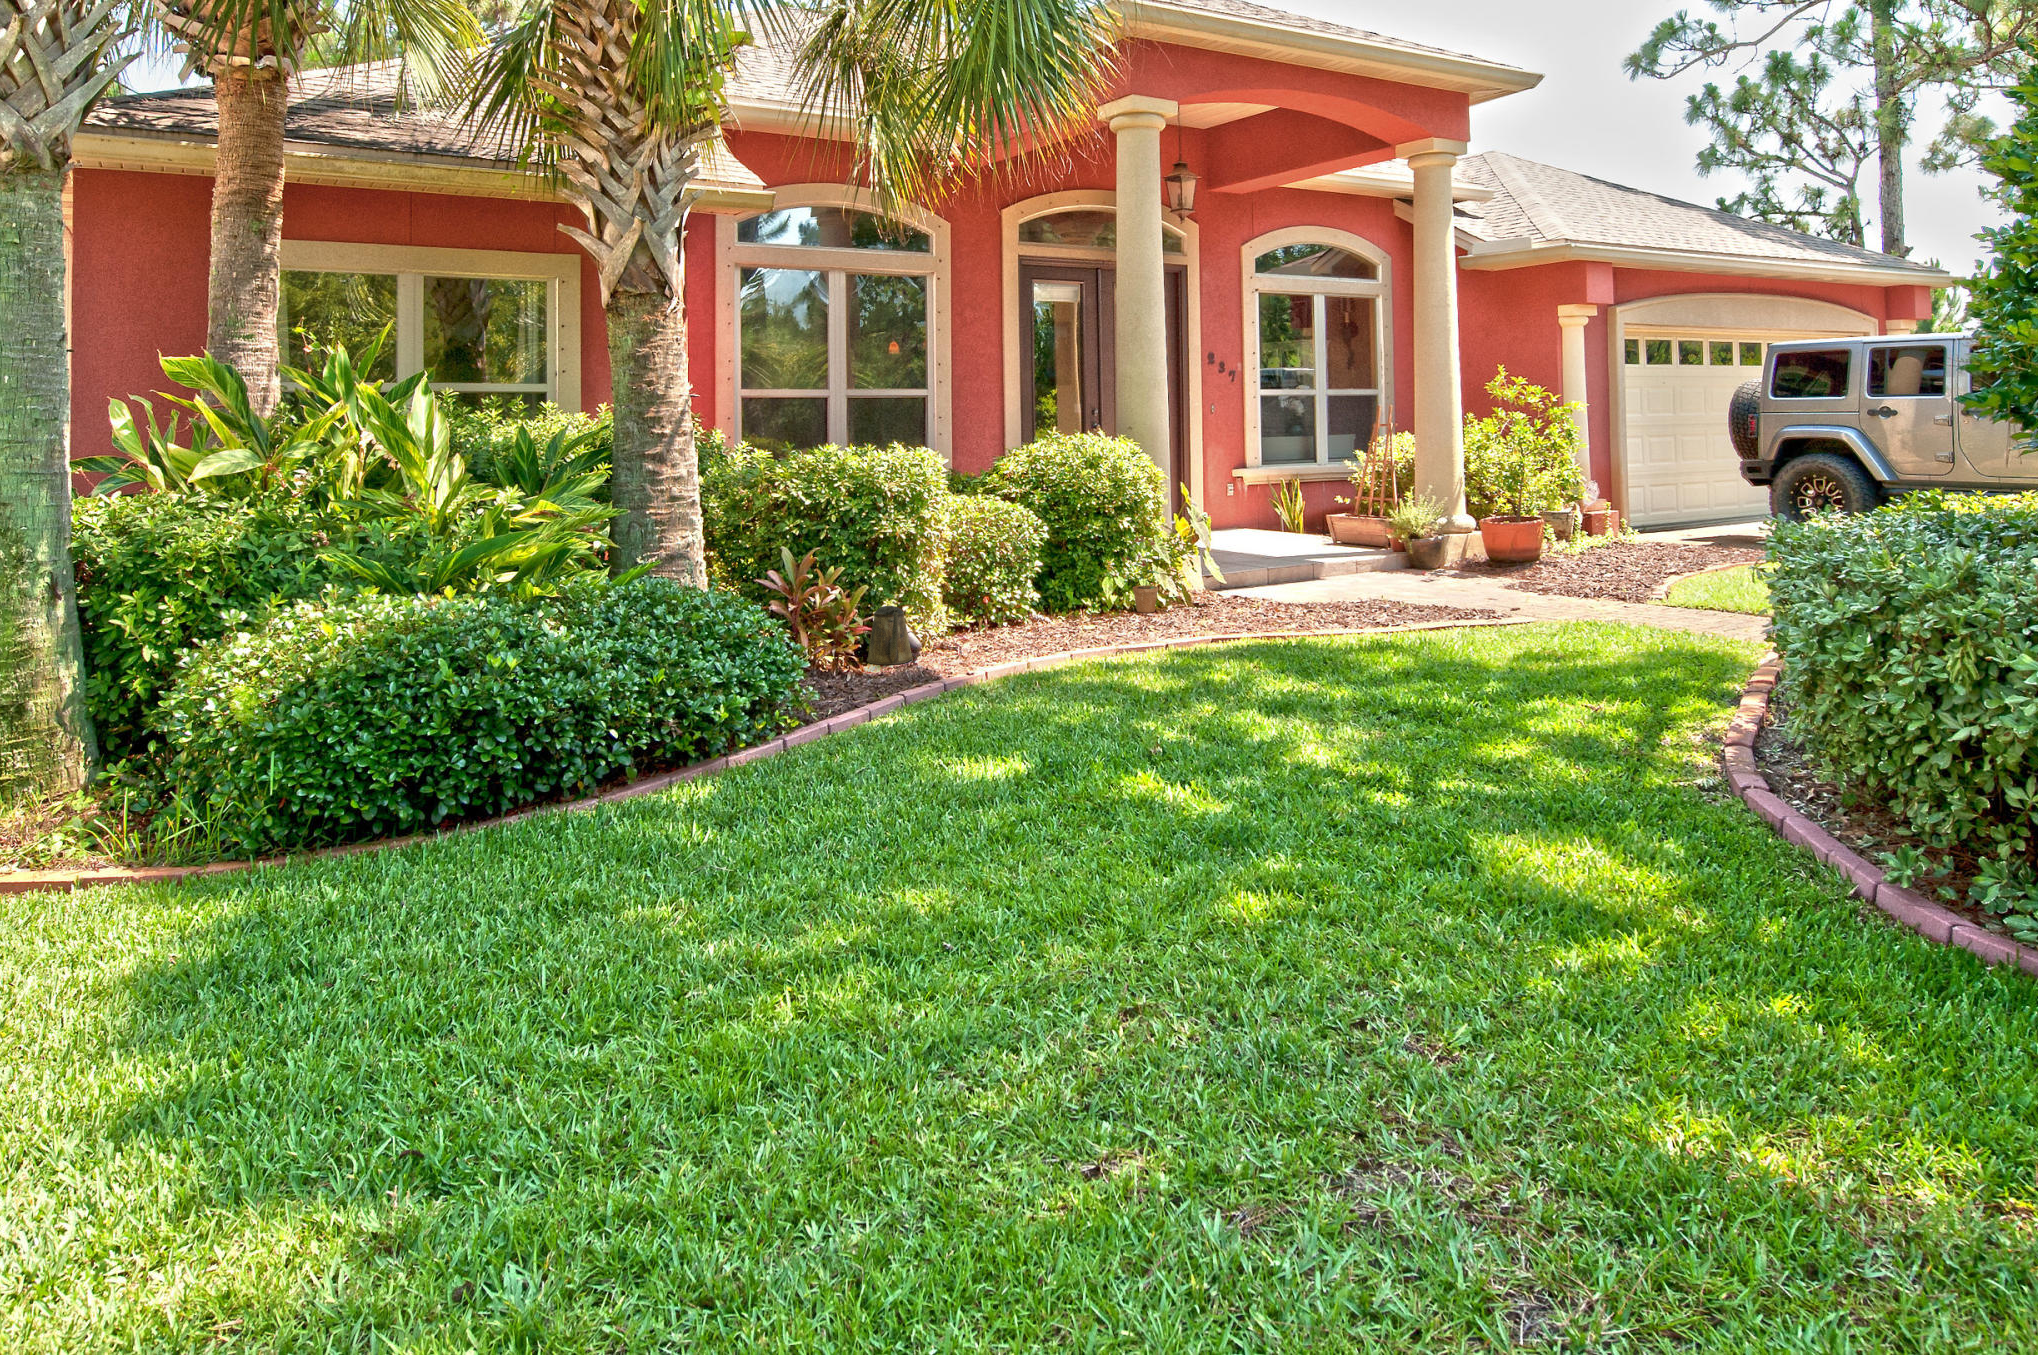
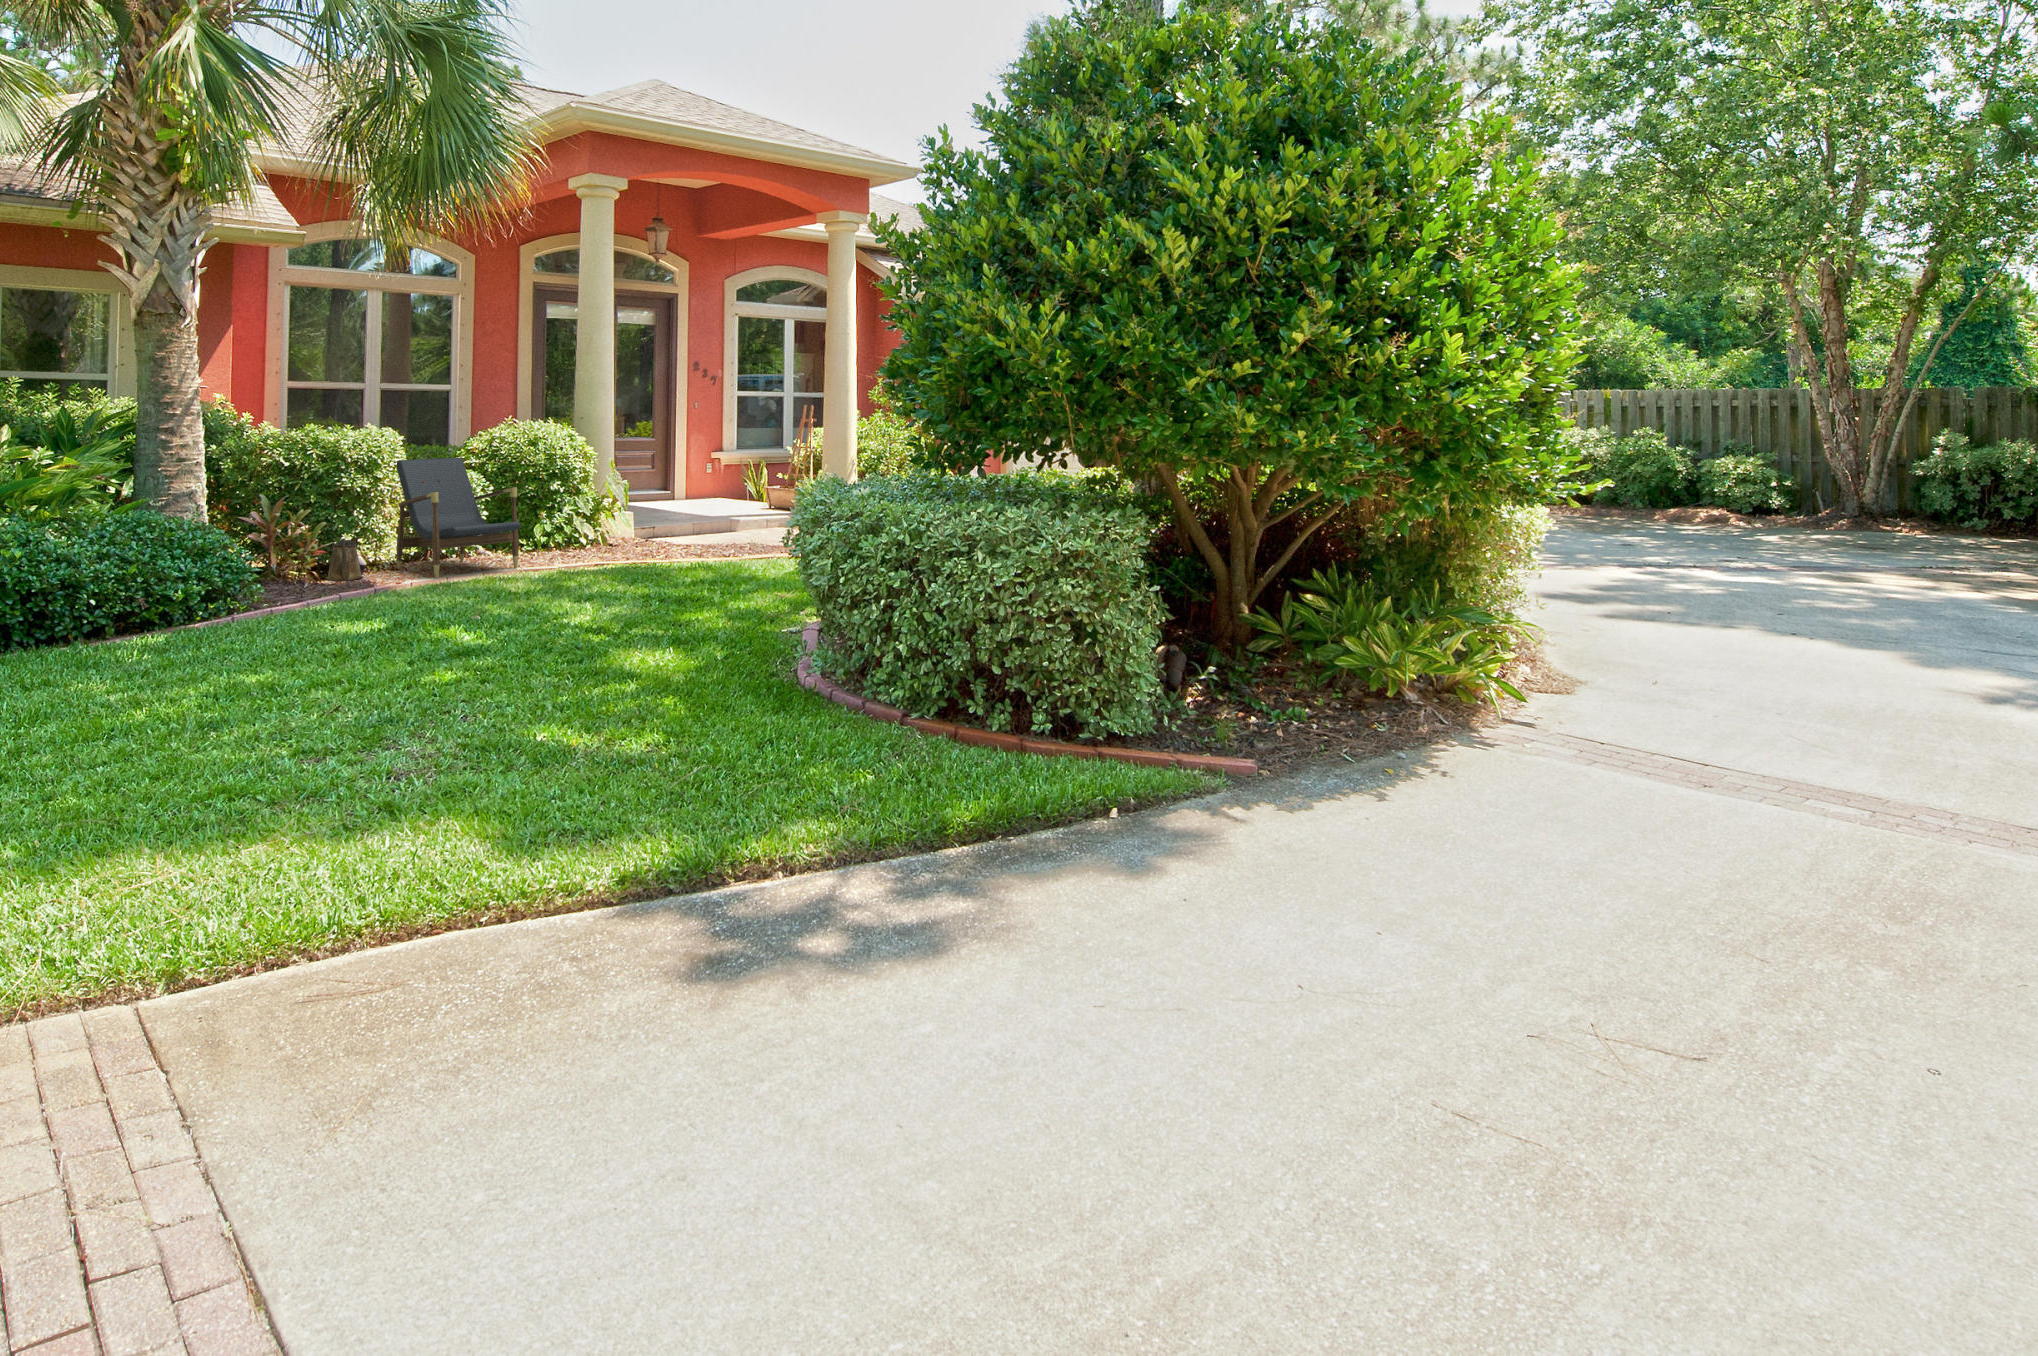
lounge chair: none [938,487,1114,659] -> present [397,458,521,578]
potted plant: present [1122,536,1159,613] -> none [553,496,581,552]

